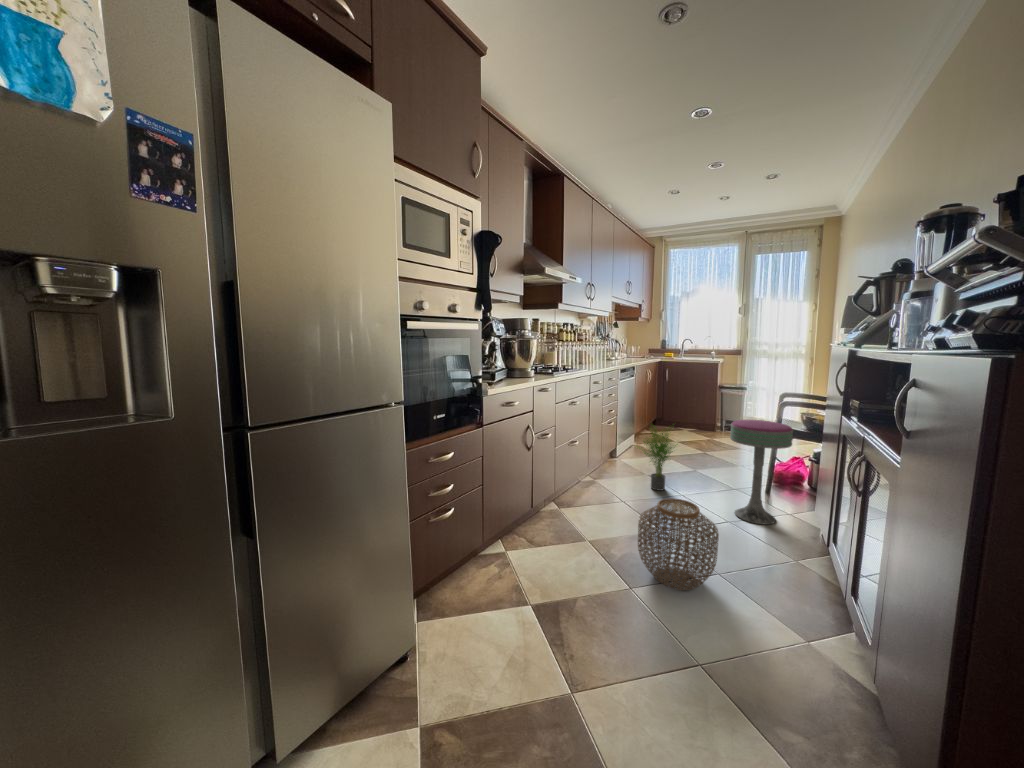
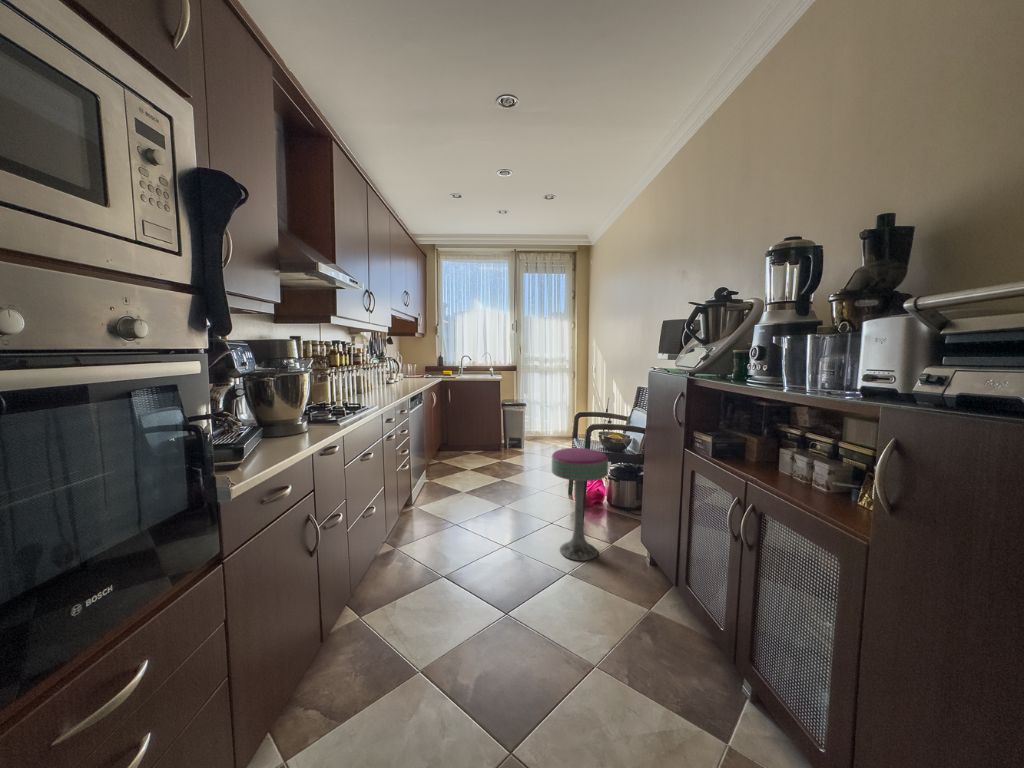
potted plant: present [639,430,676,491] -> none [444,459,501,543]
woven basket: present [638,498,719,590] -> none [501,581,599,712]

